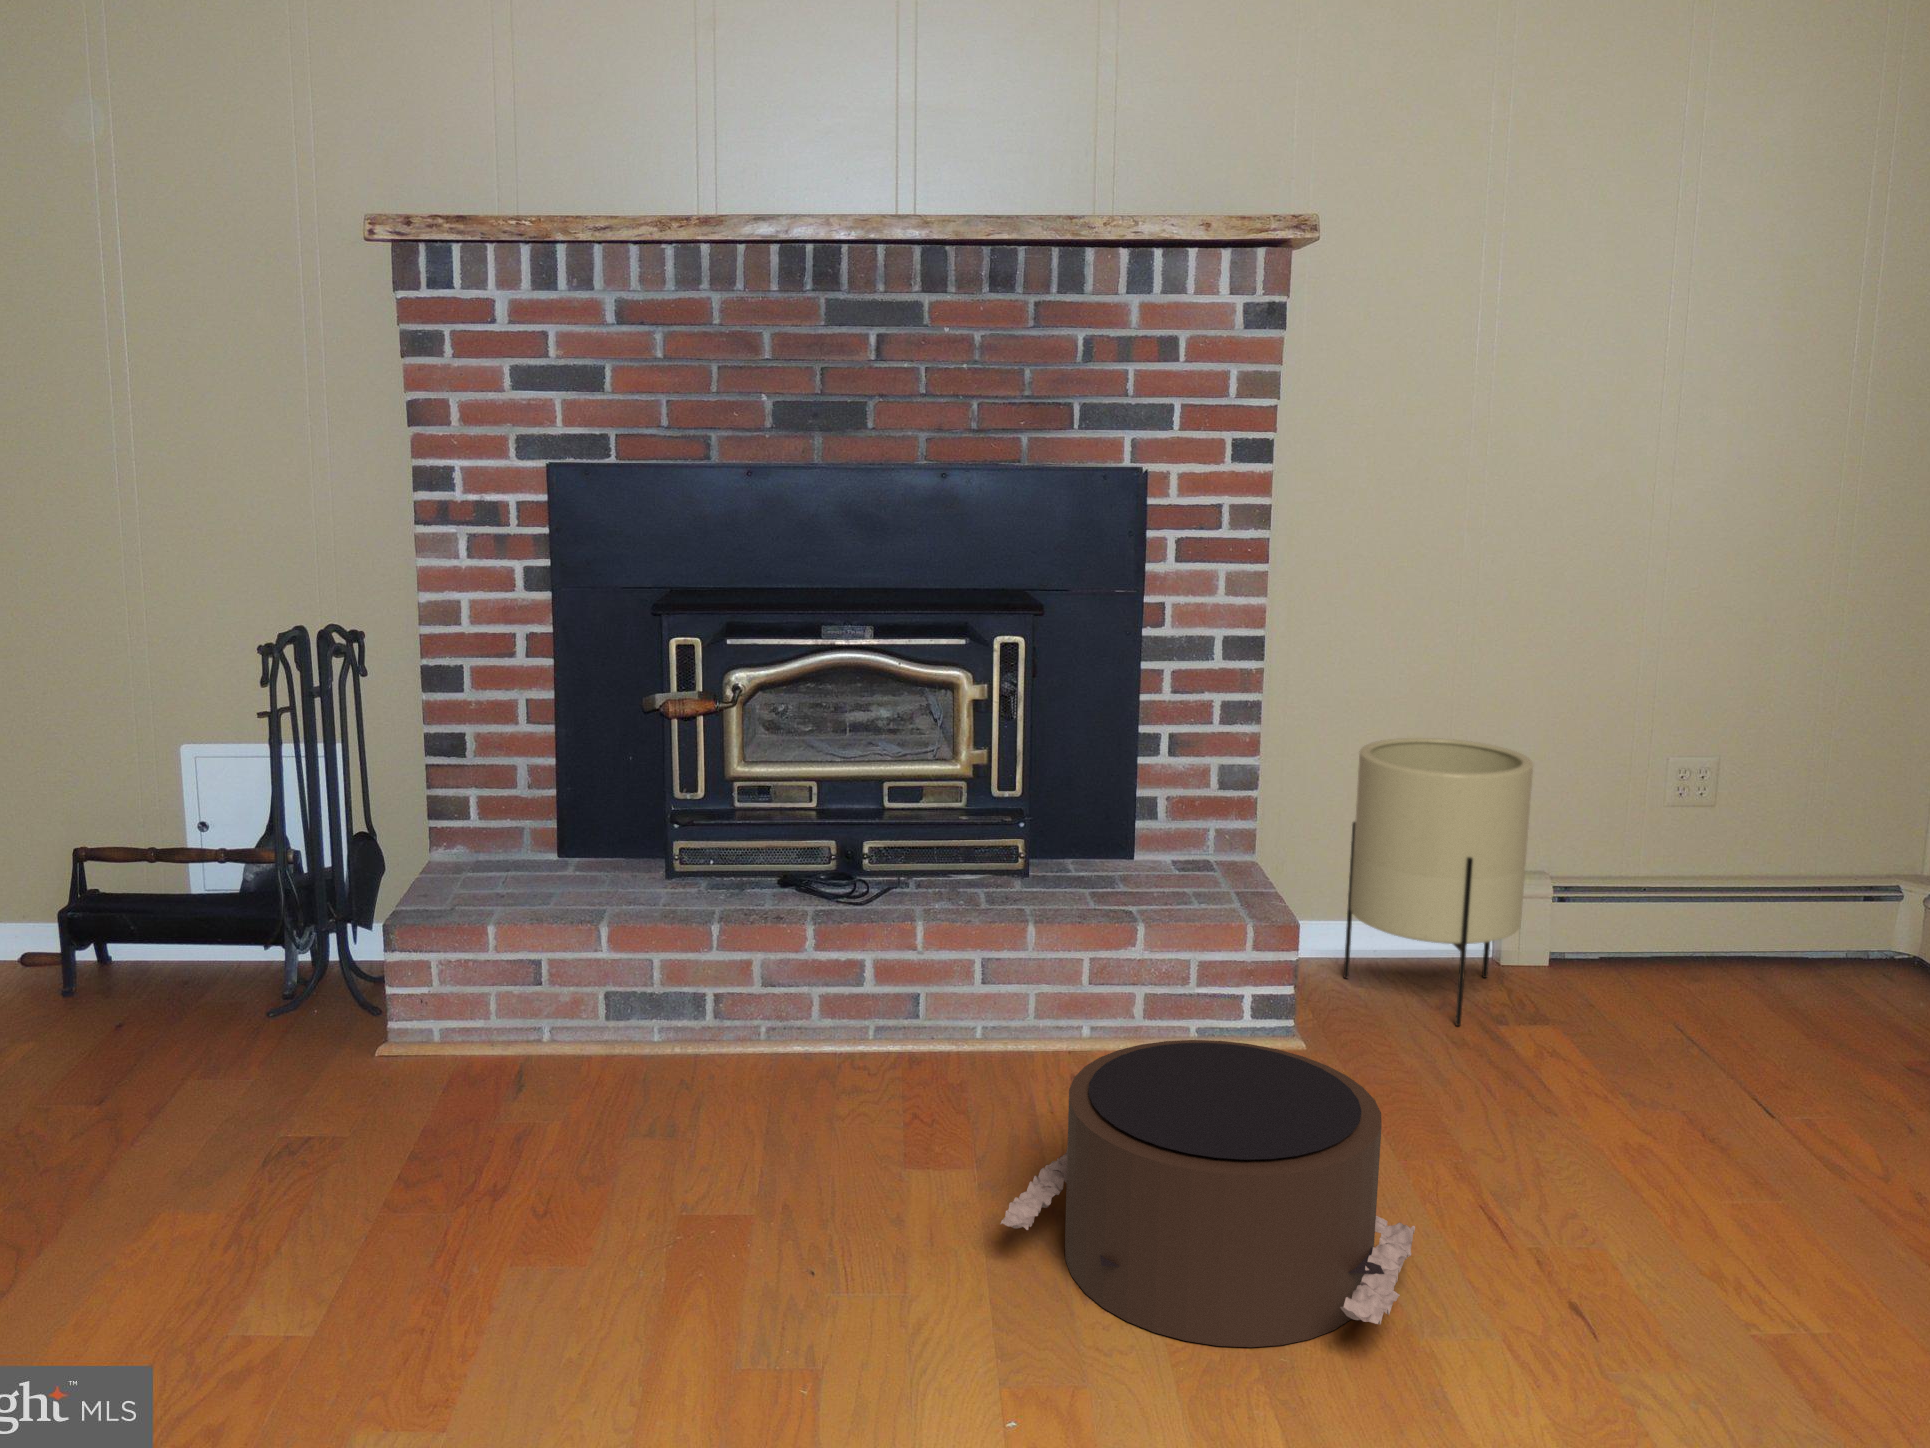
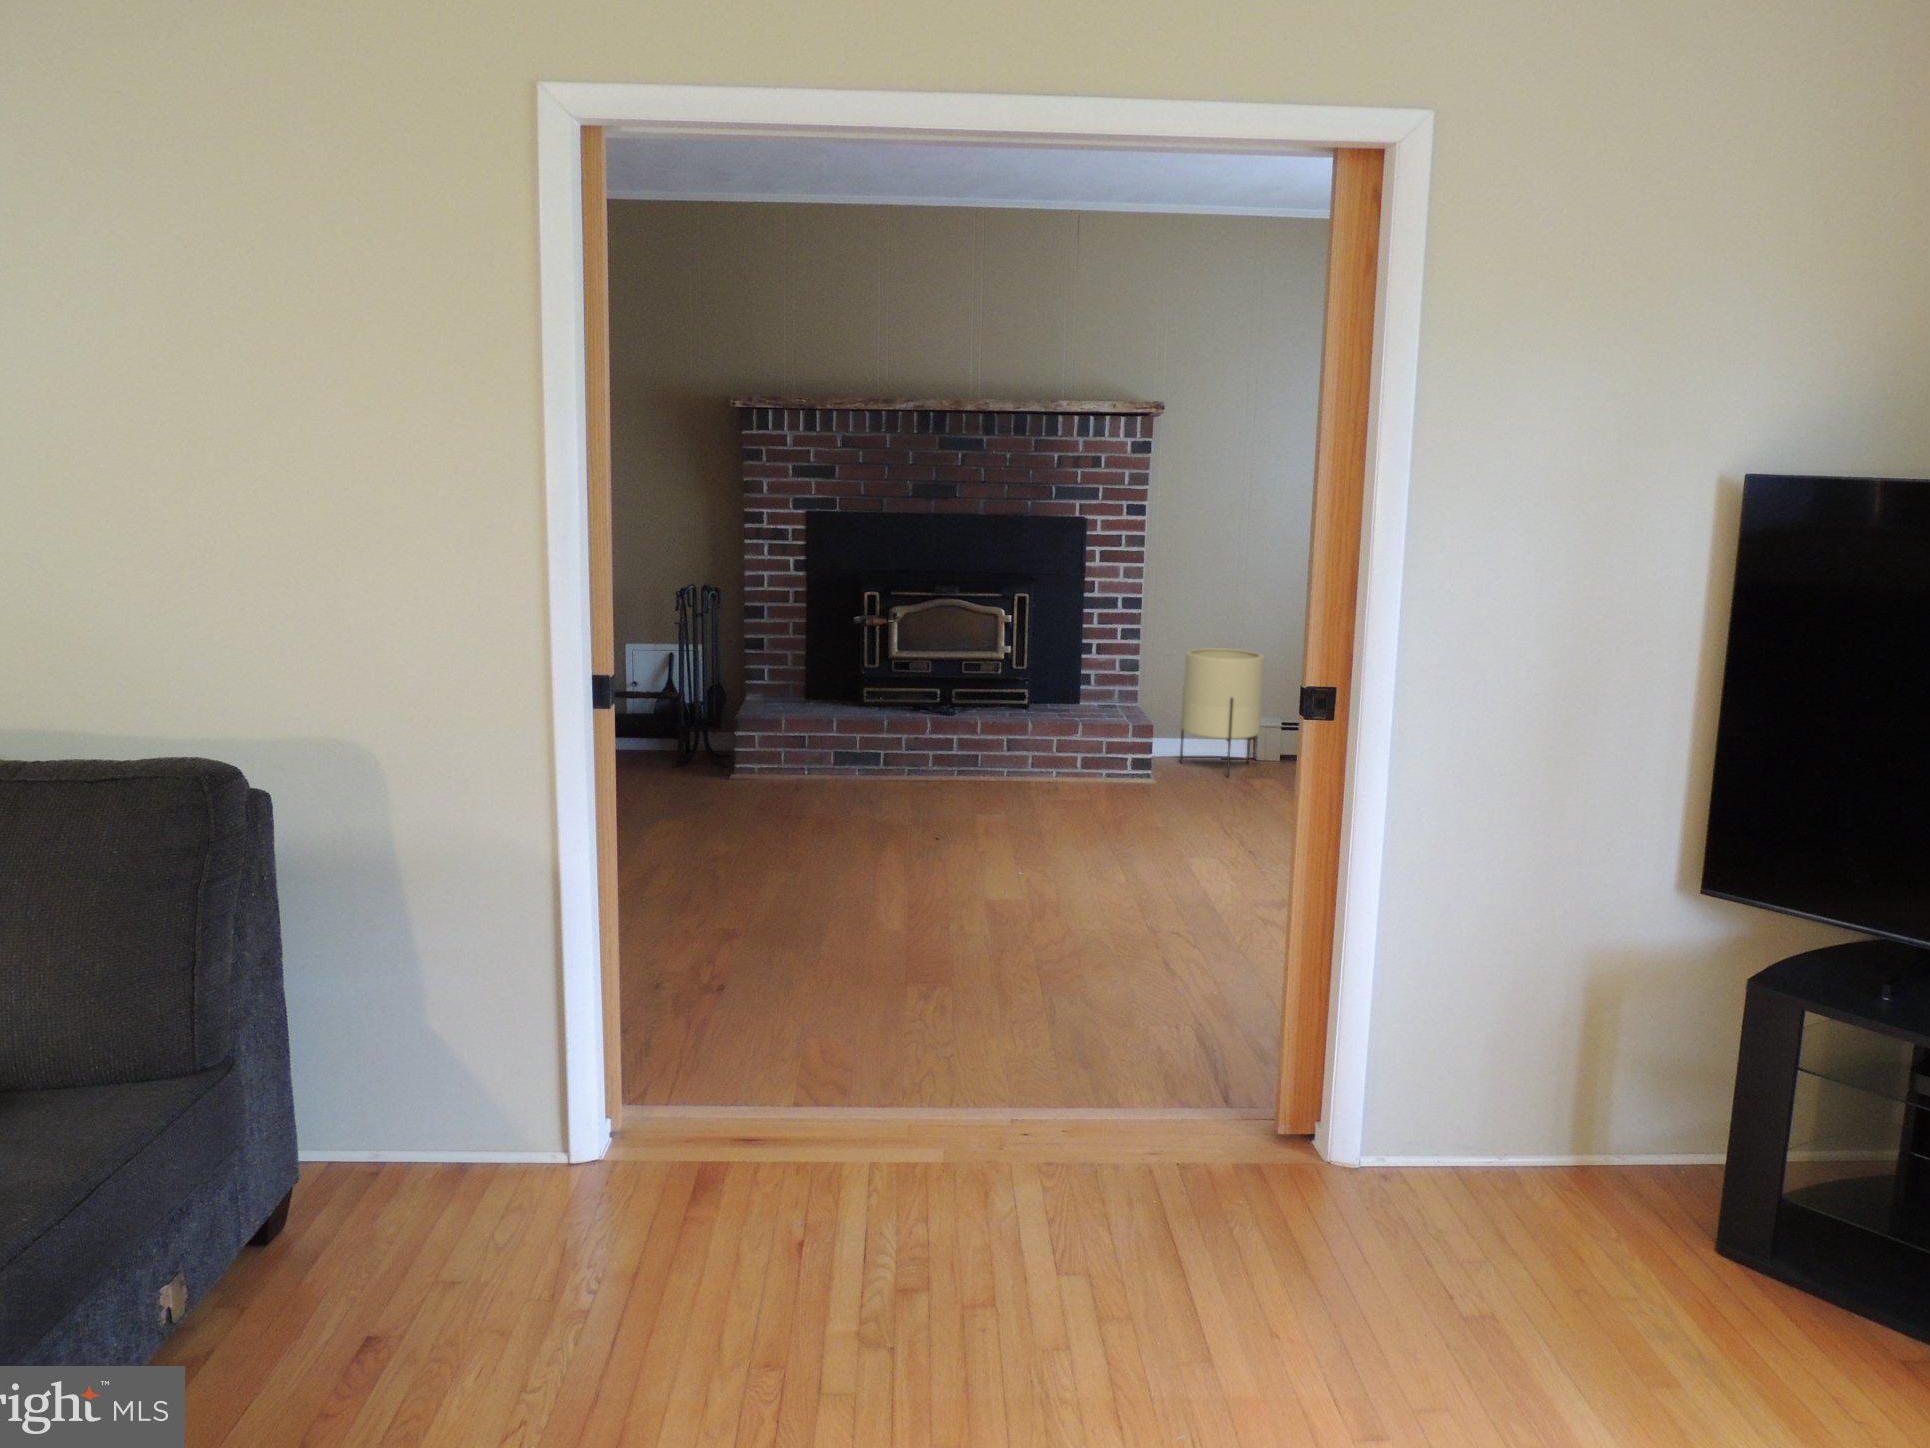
pouf: present [1001,1040,1415,1347] -> none [1017,752,1180,847]

